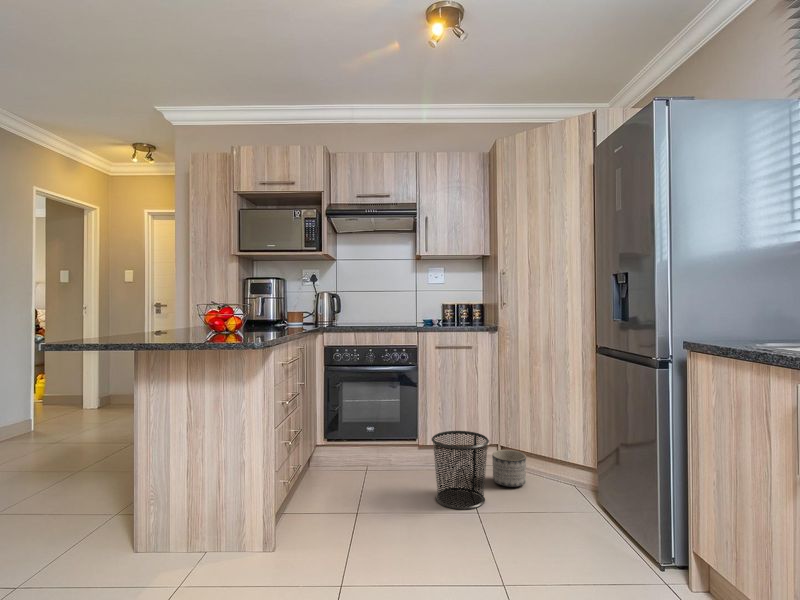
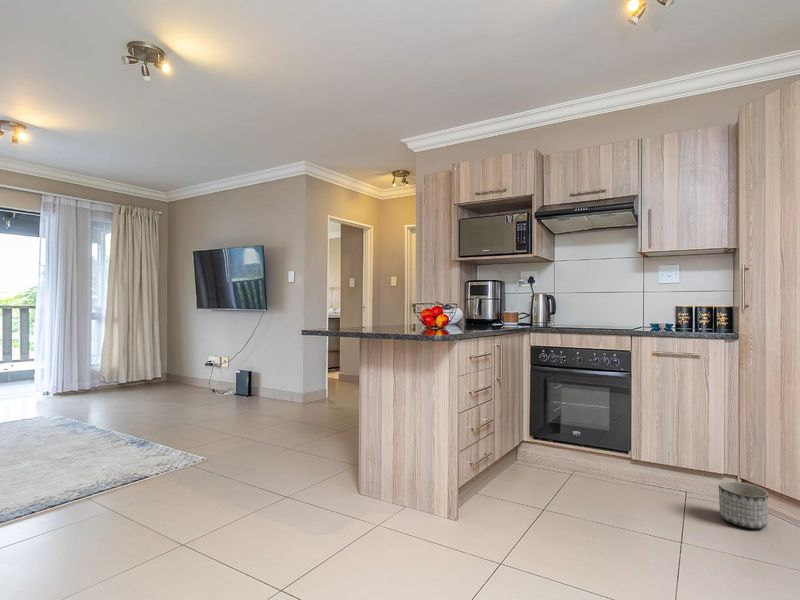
waste bin: present [432,431,489,510] -> none [630,446,703,536]

